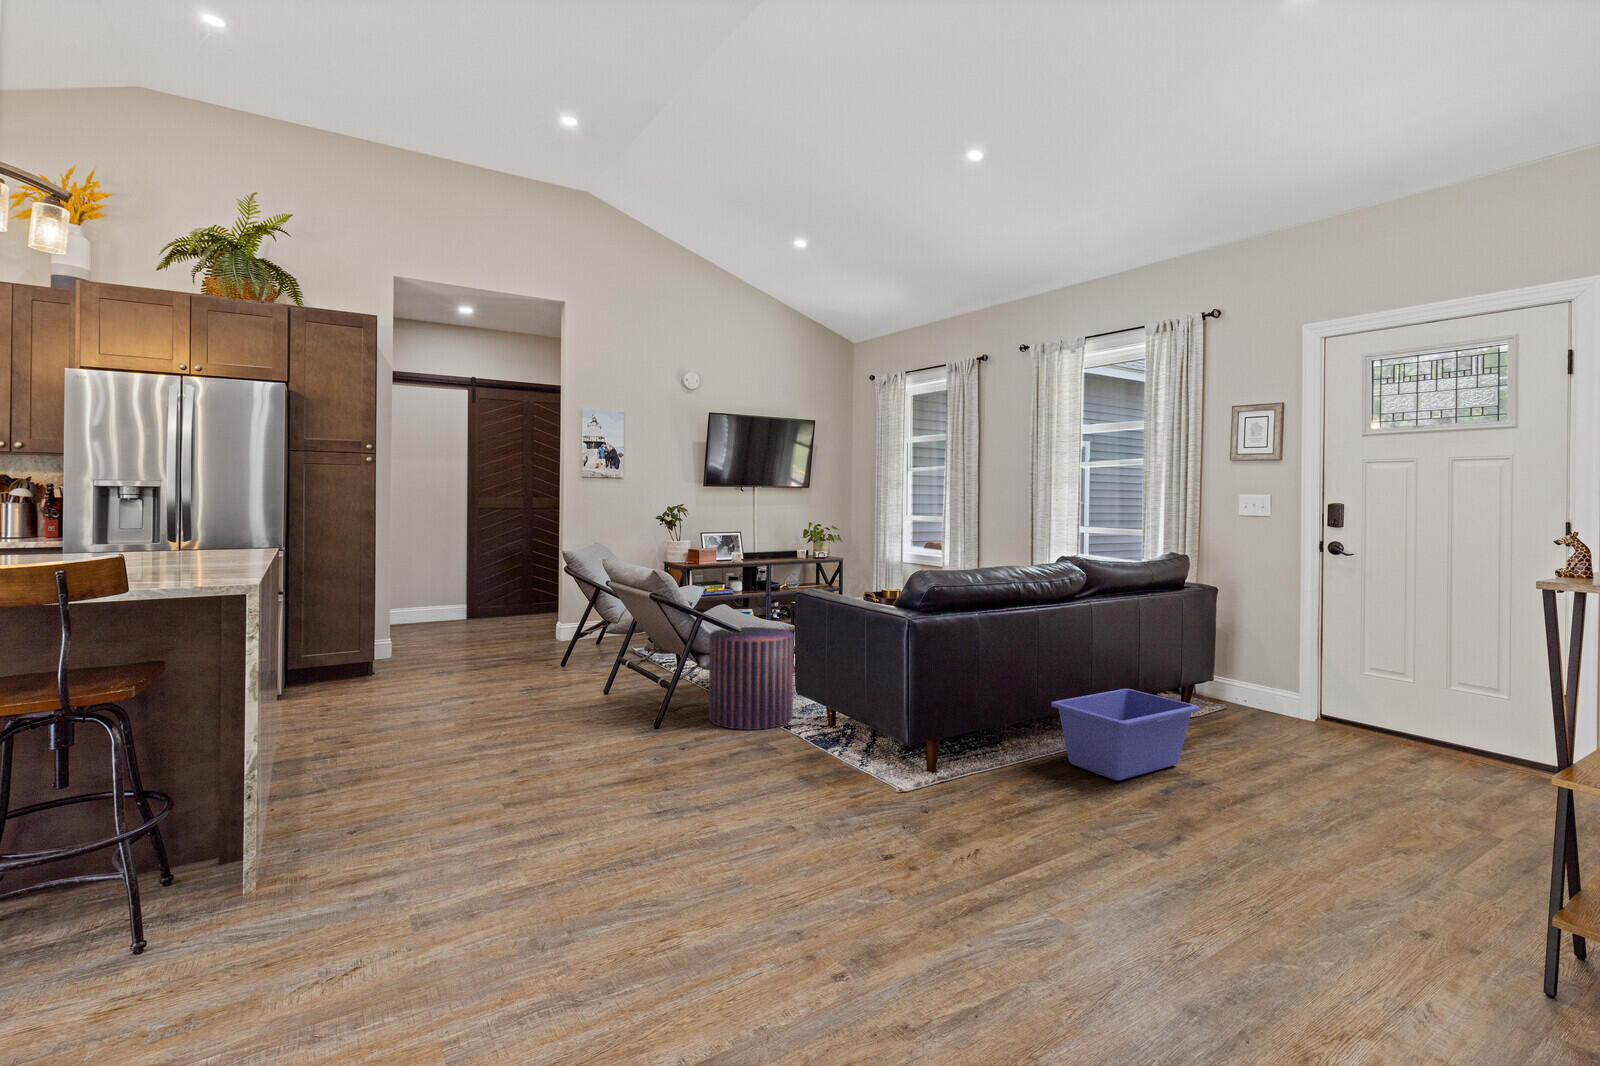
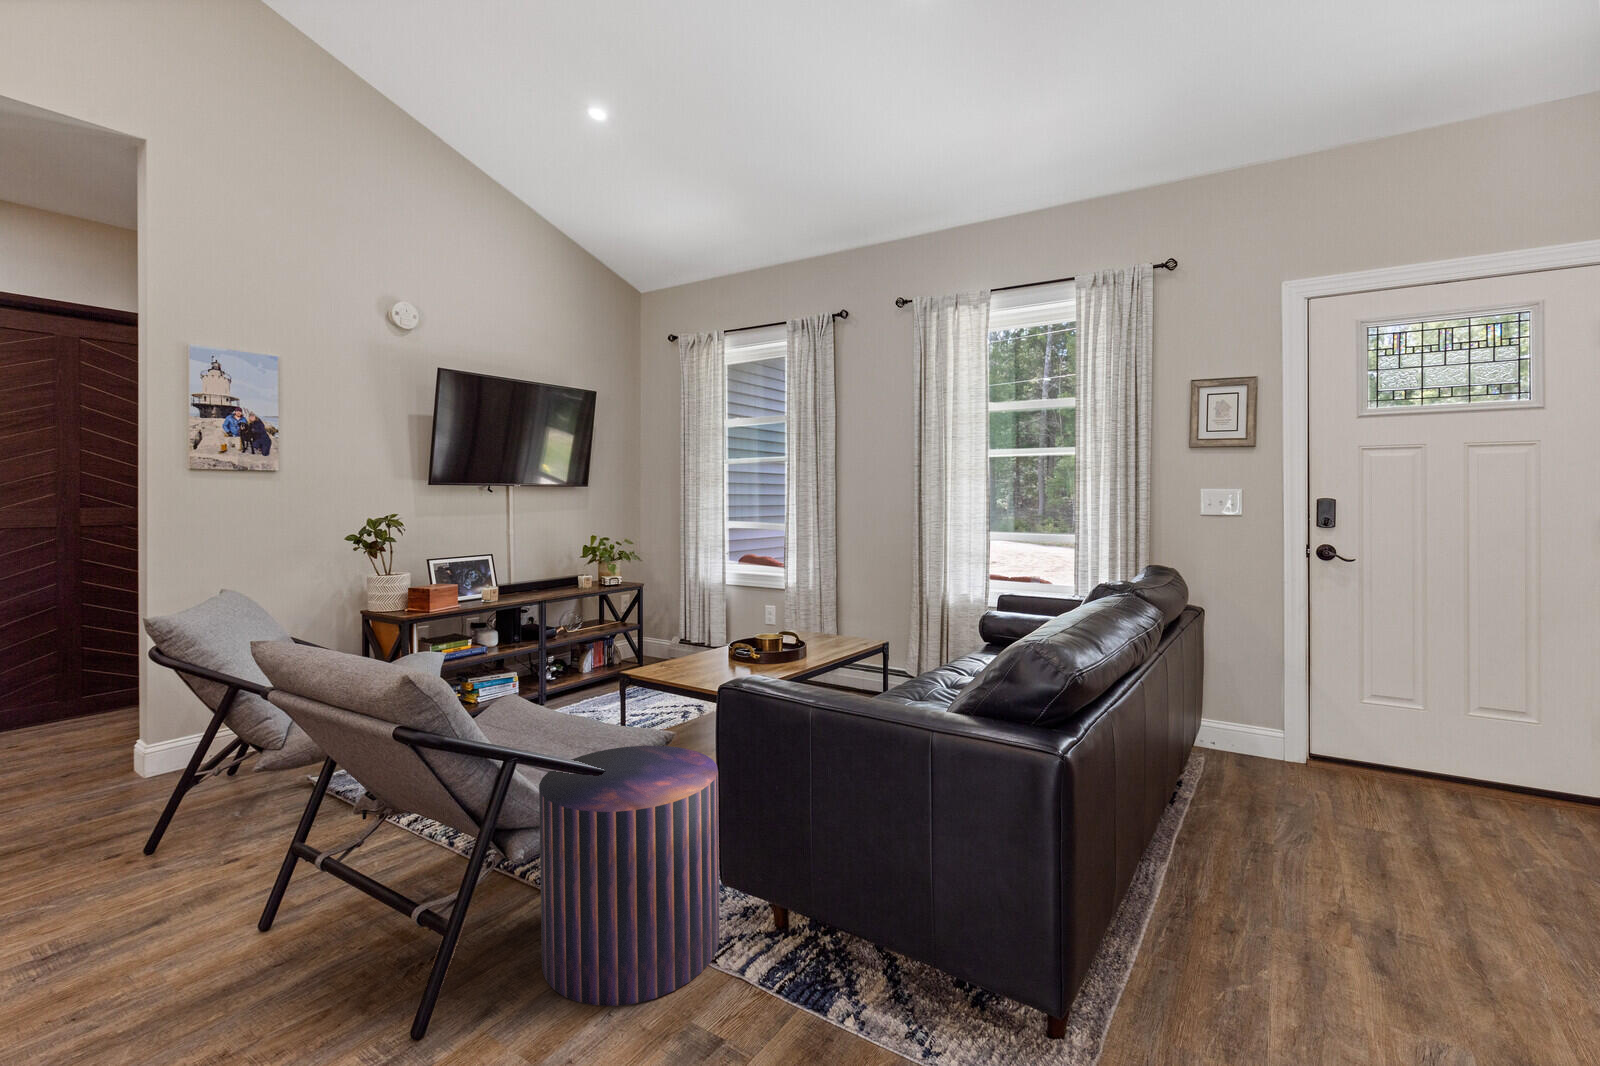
storage bin: present [1051,689,1200,780] -> none [1219,777,1410,972]

